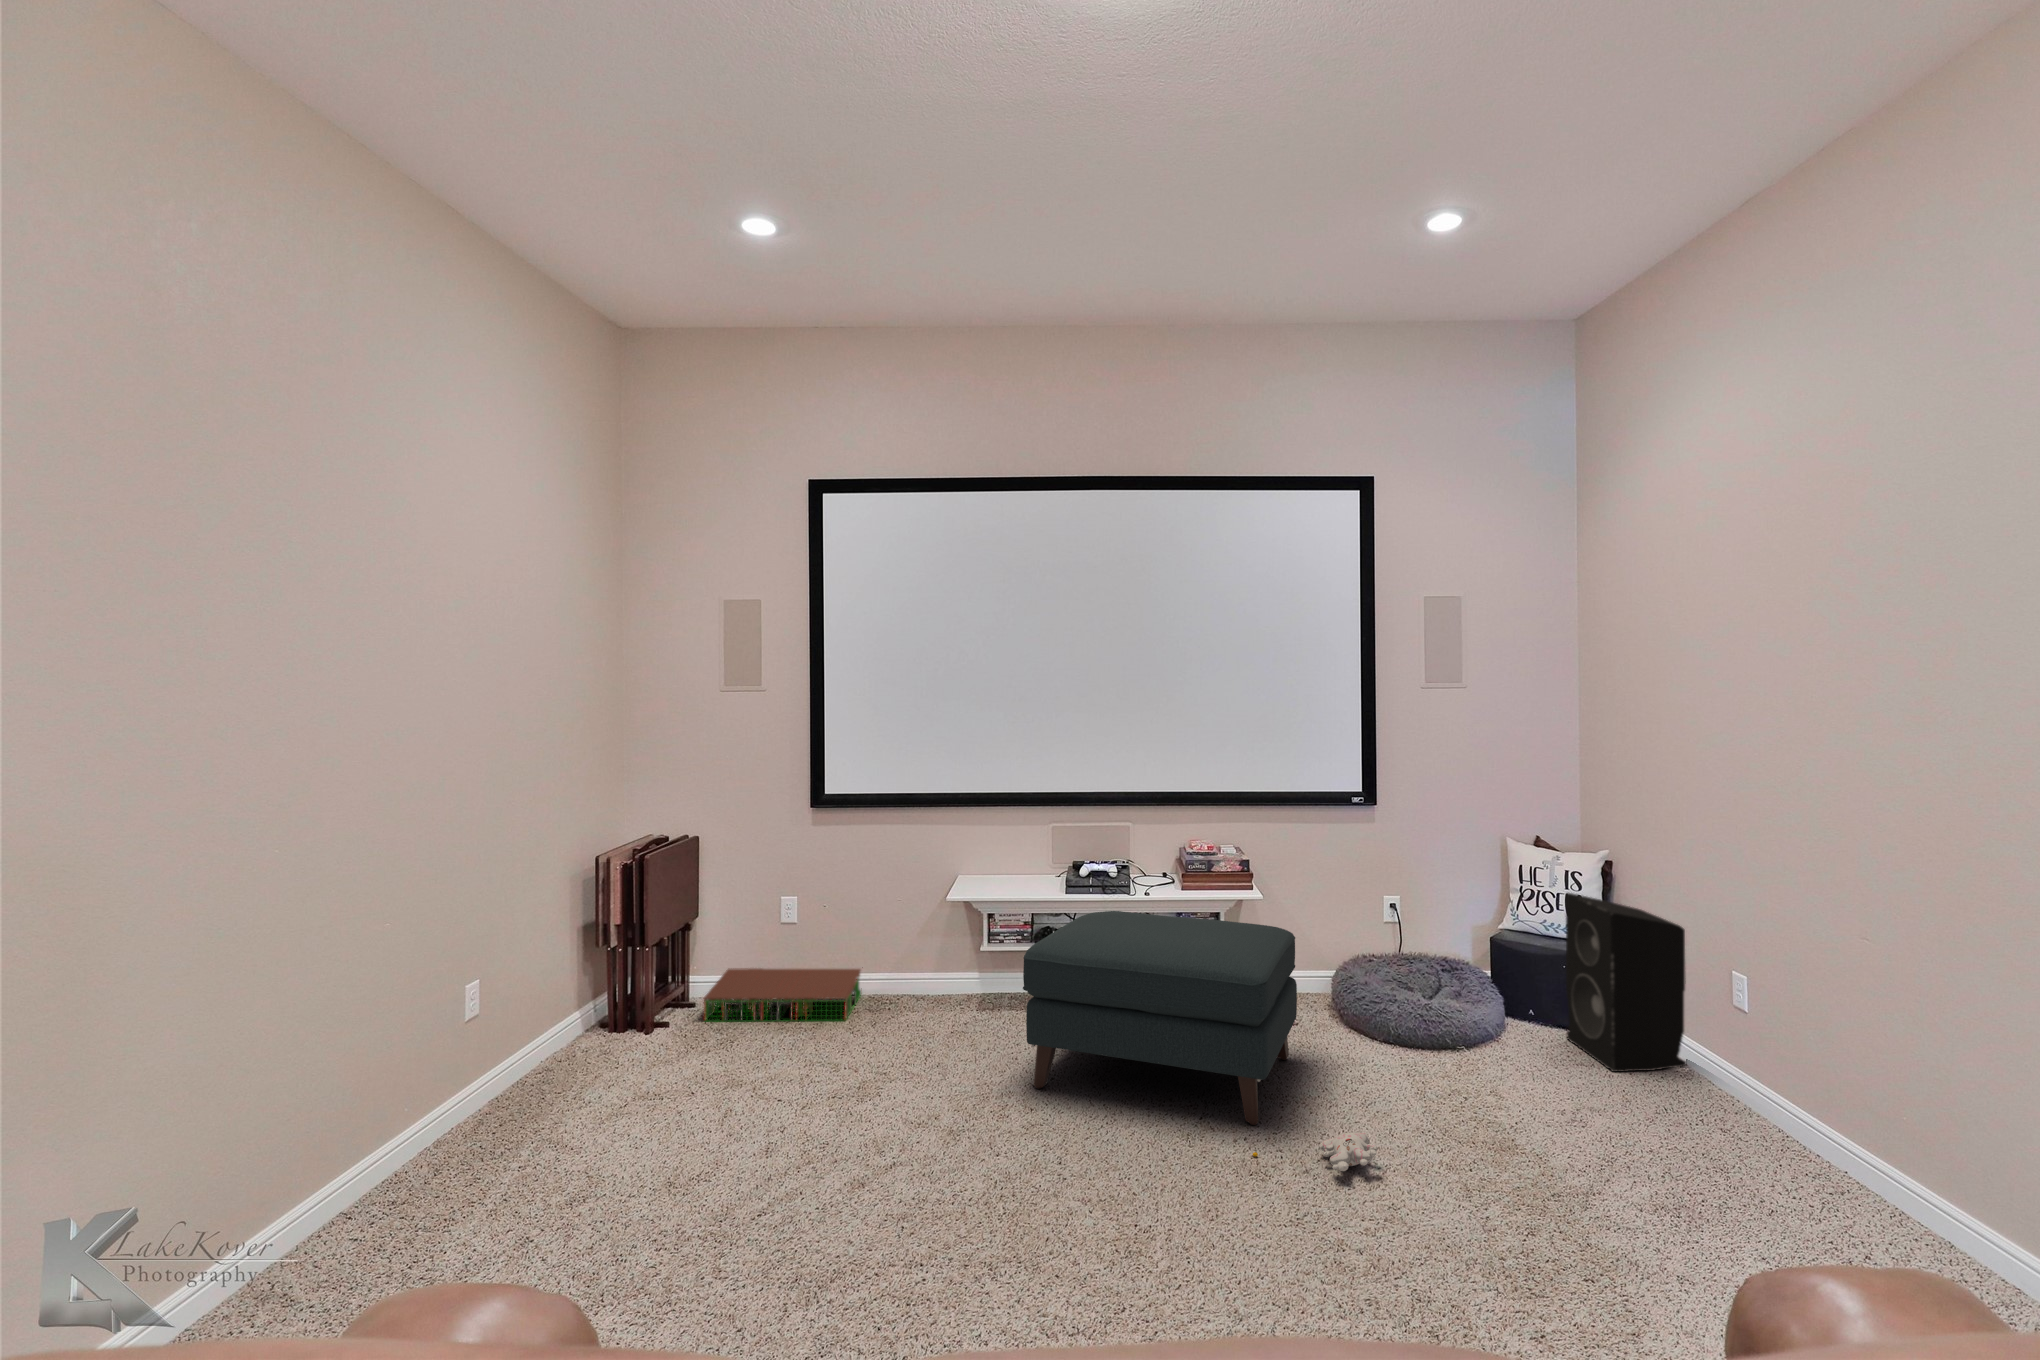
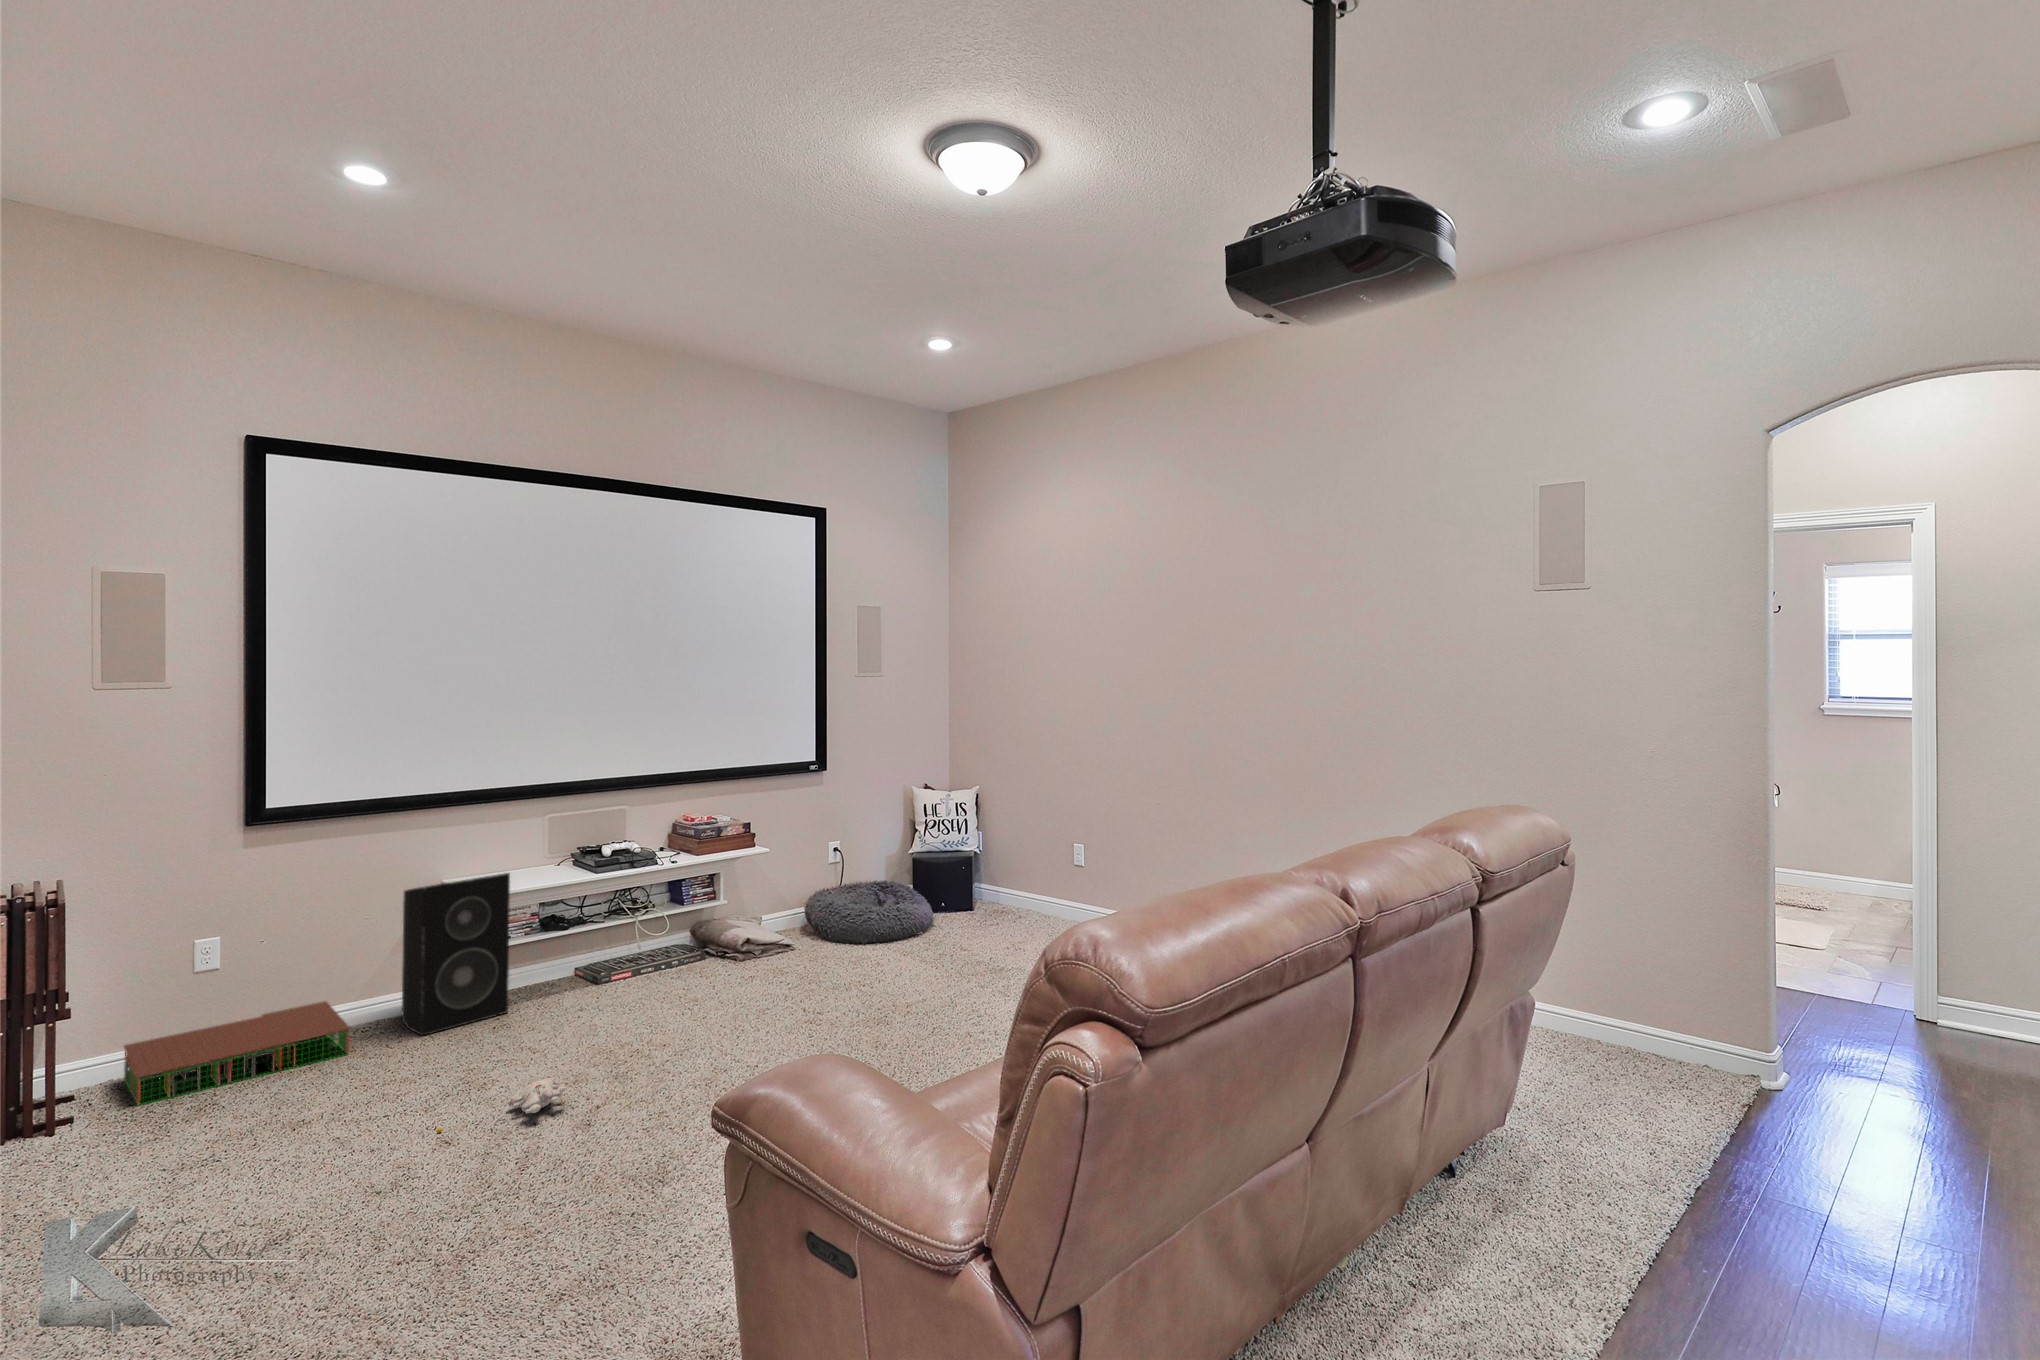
speaker: present [1566,893,1686,1072] -> present [402,873,510,1036]
ottoman: present [1023,911,1297,1125] -> none [626,866,853,1038]
plush toy: present [1253,1132,1378,1171] -> present [436,1078,567,1133]

